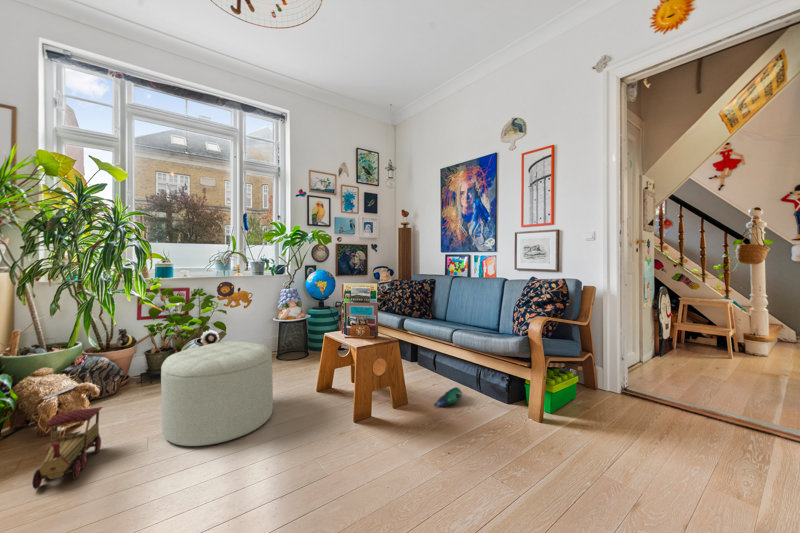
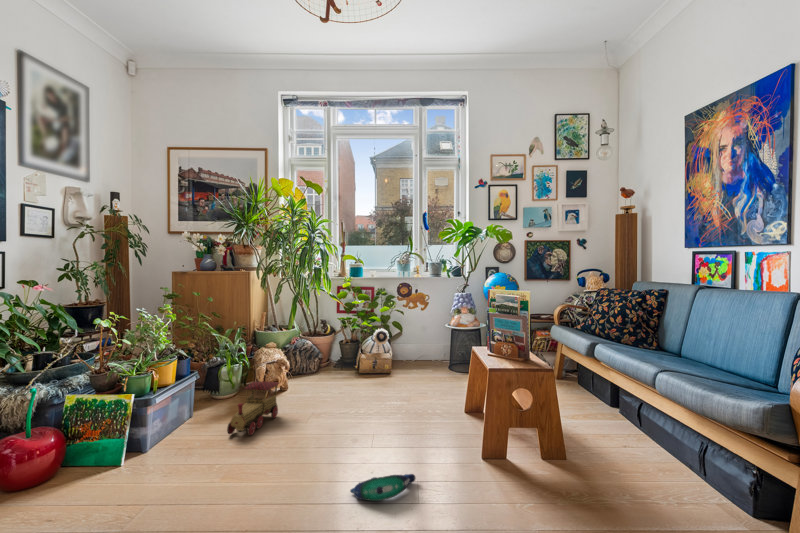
ottoman: present [161,341,273,446] -> none [313,343,408,441]
plush toy: present [434,387,462,407] -> present [350,474,416,501]

